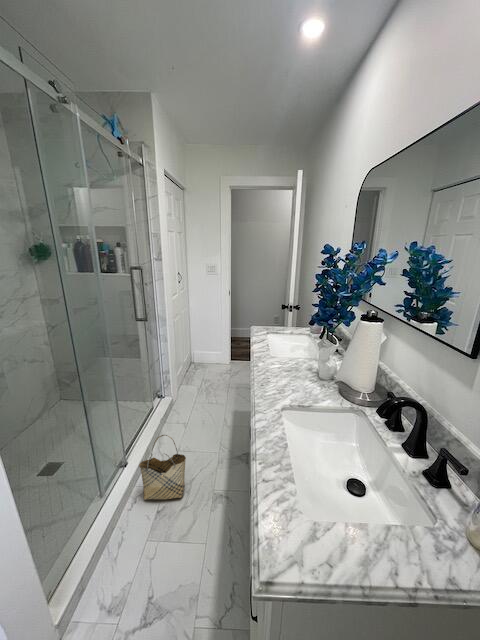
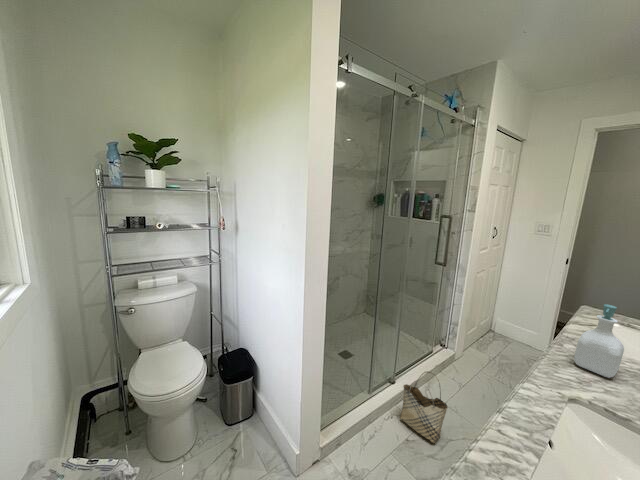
soap bottle: none [269,328,292,379] -> present [574,304,624,378]

